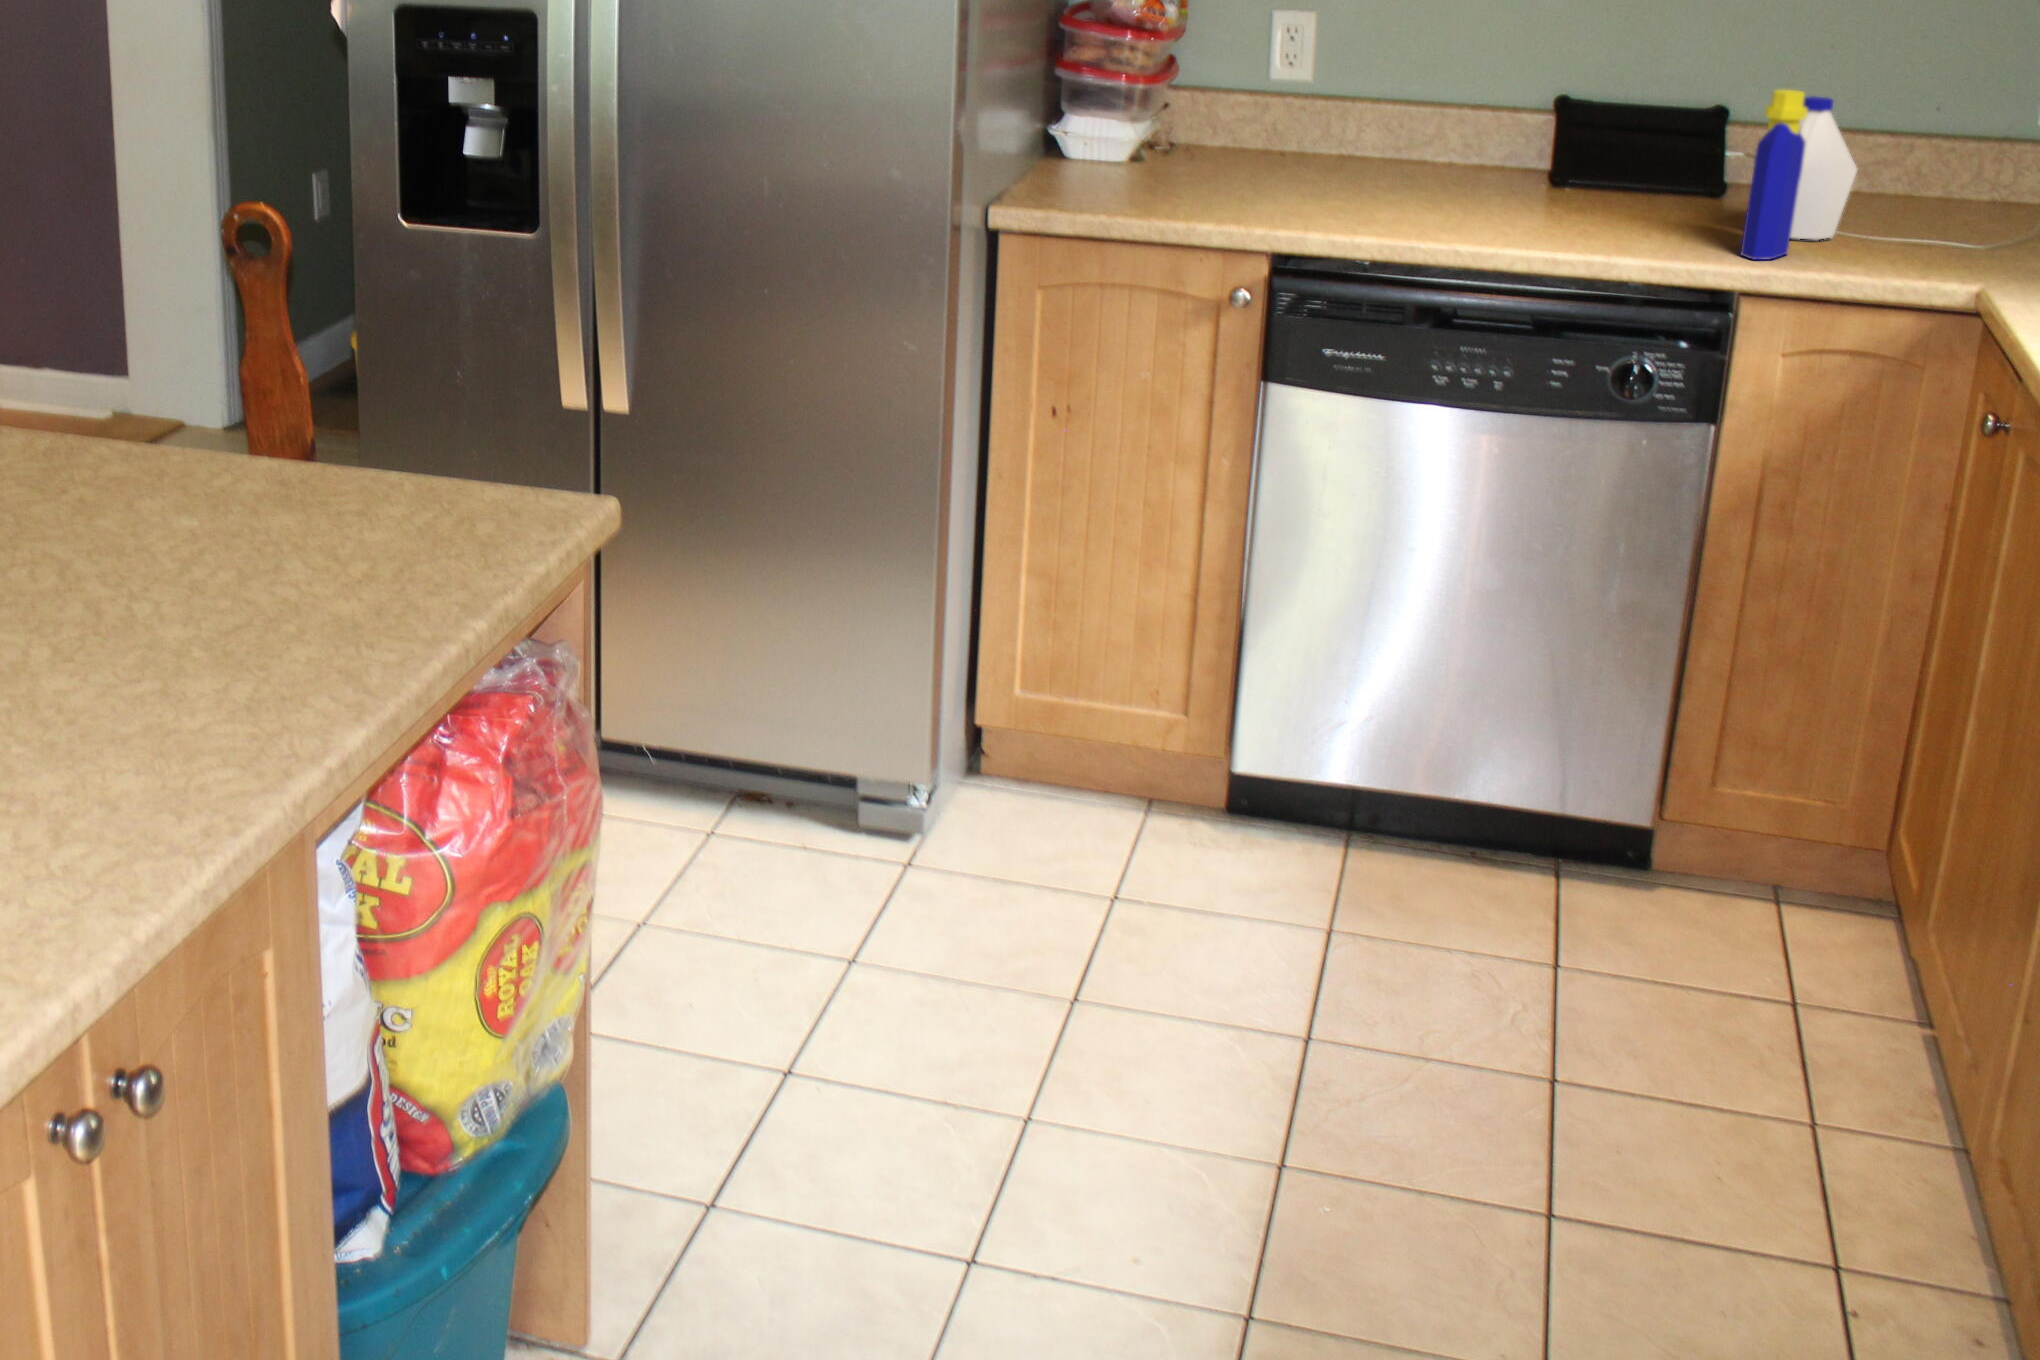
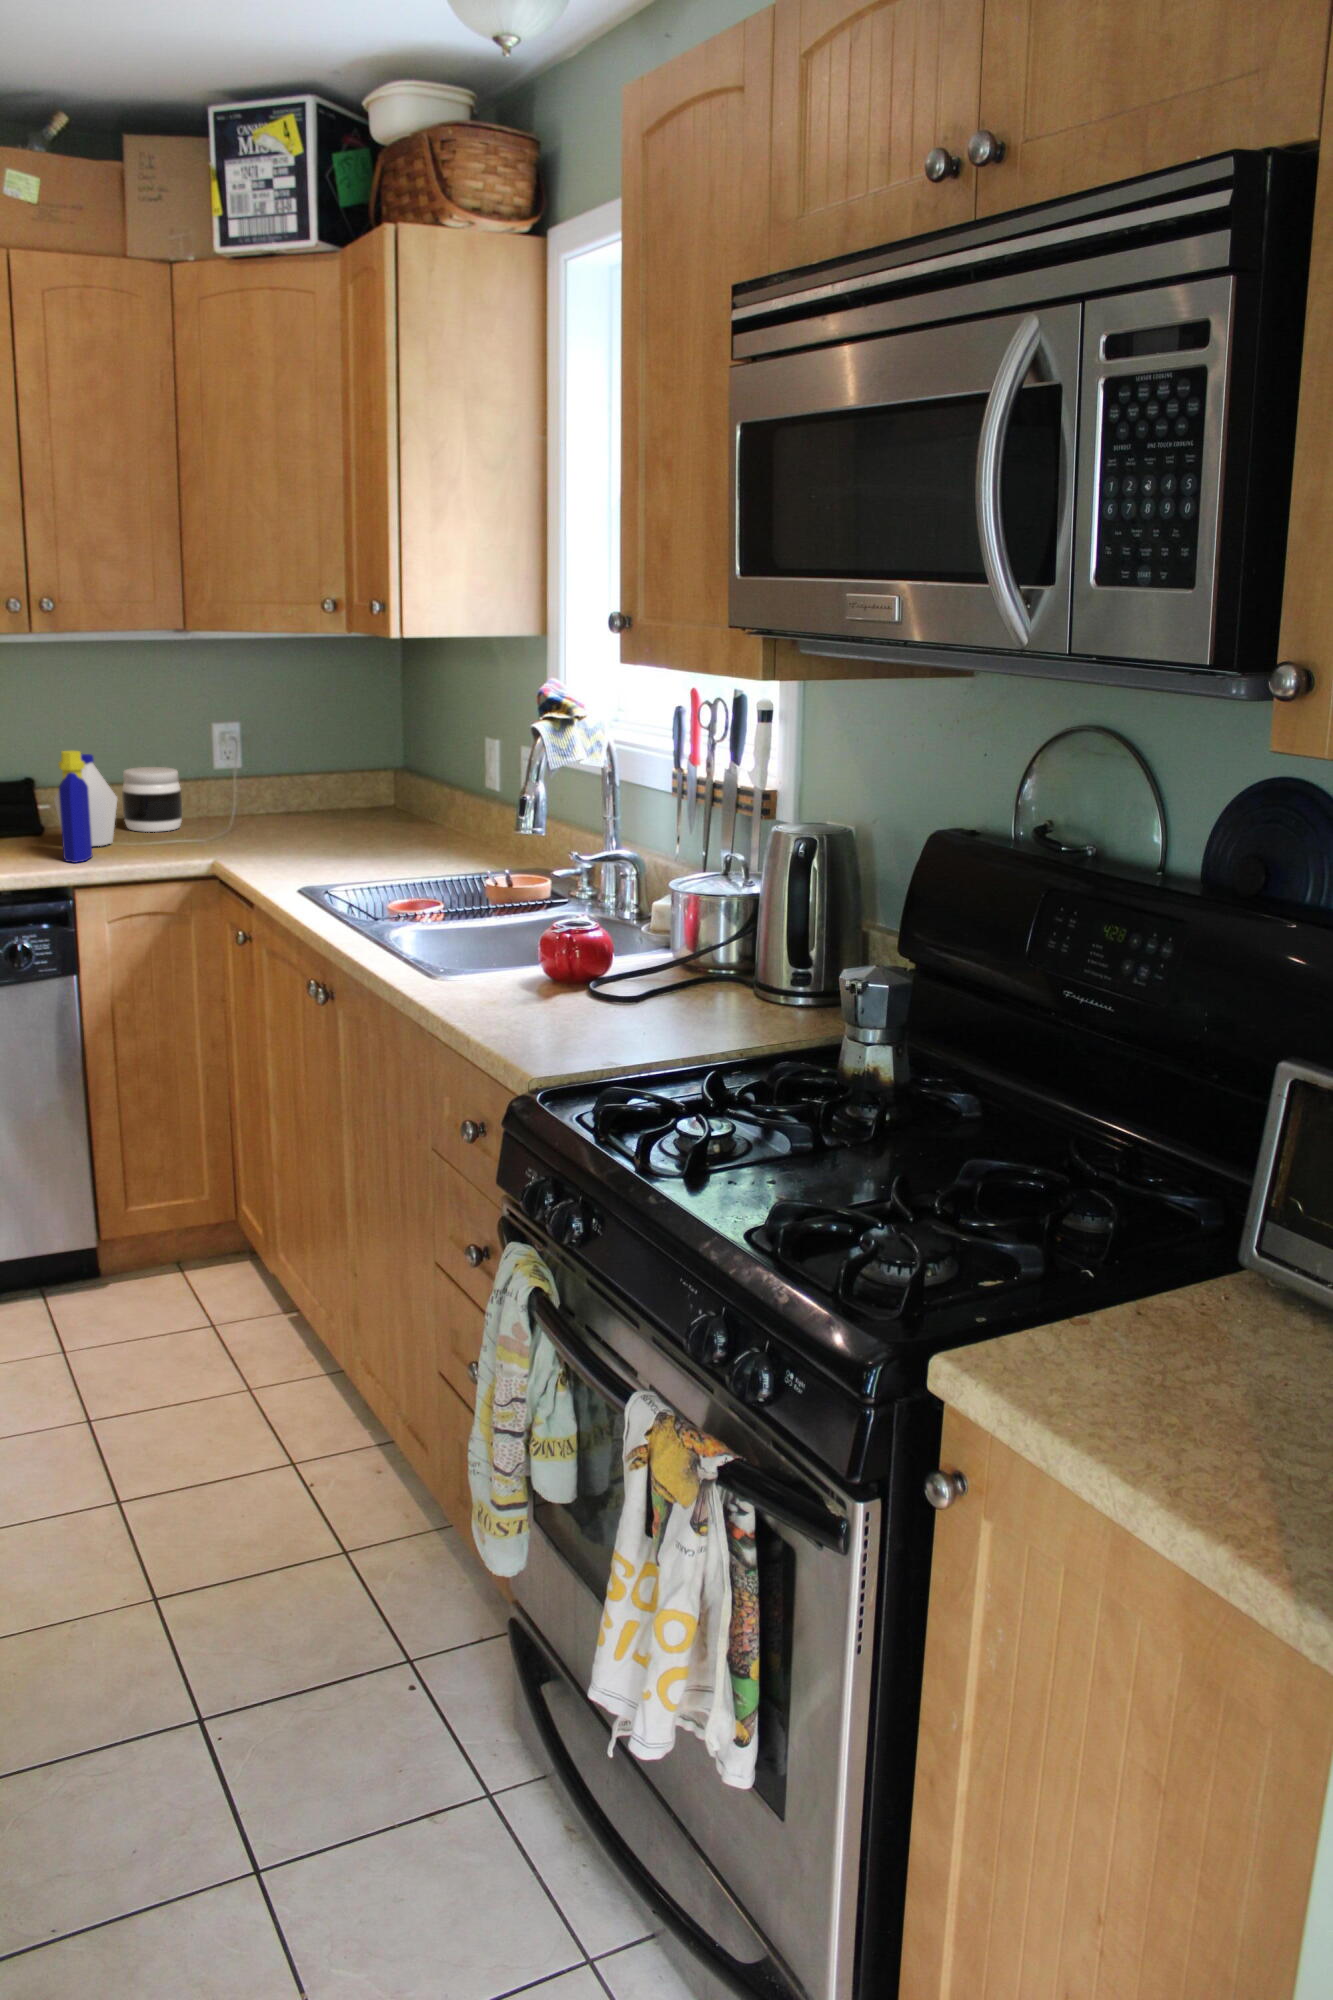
jar: none [1871,125,1983,230] -> present [122,767,182,832]

